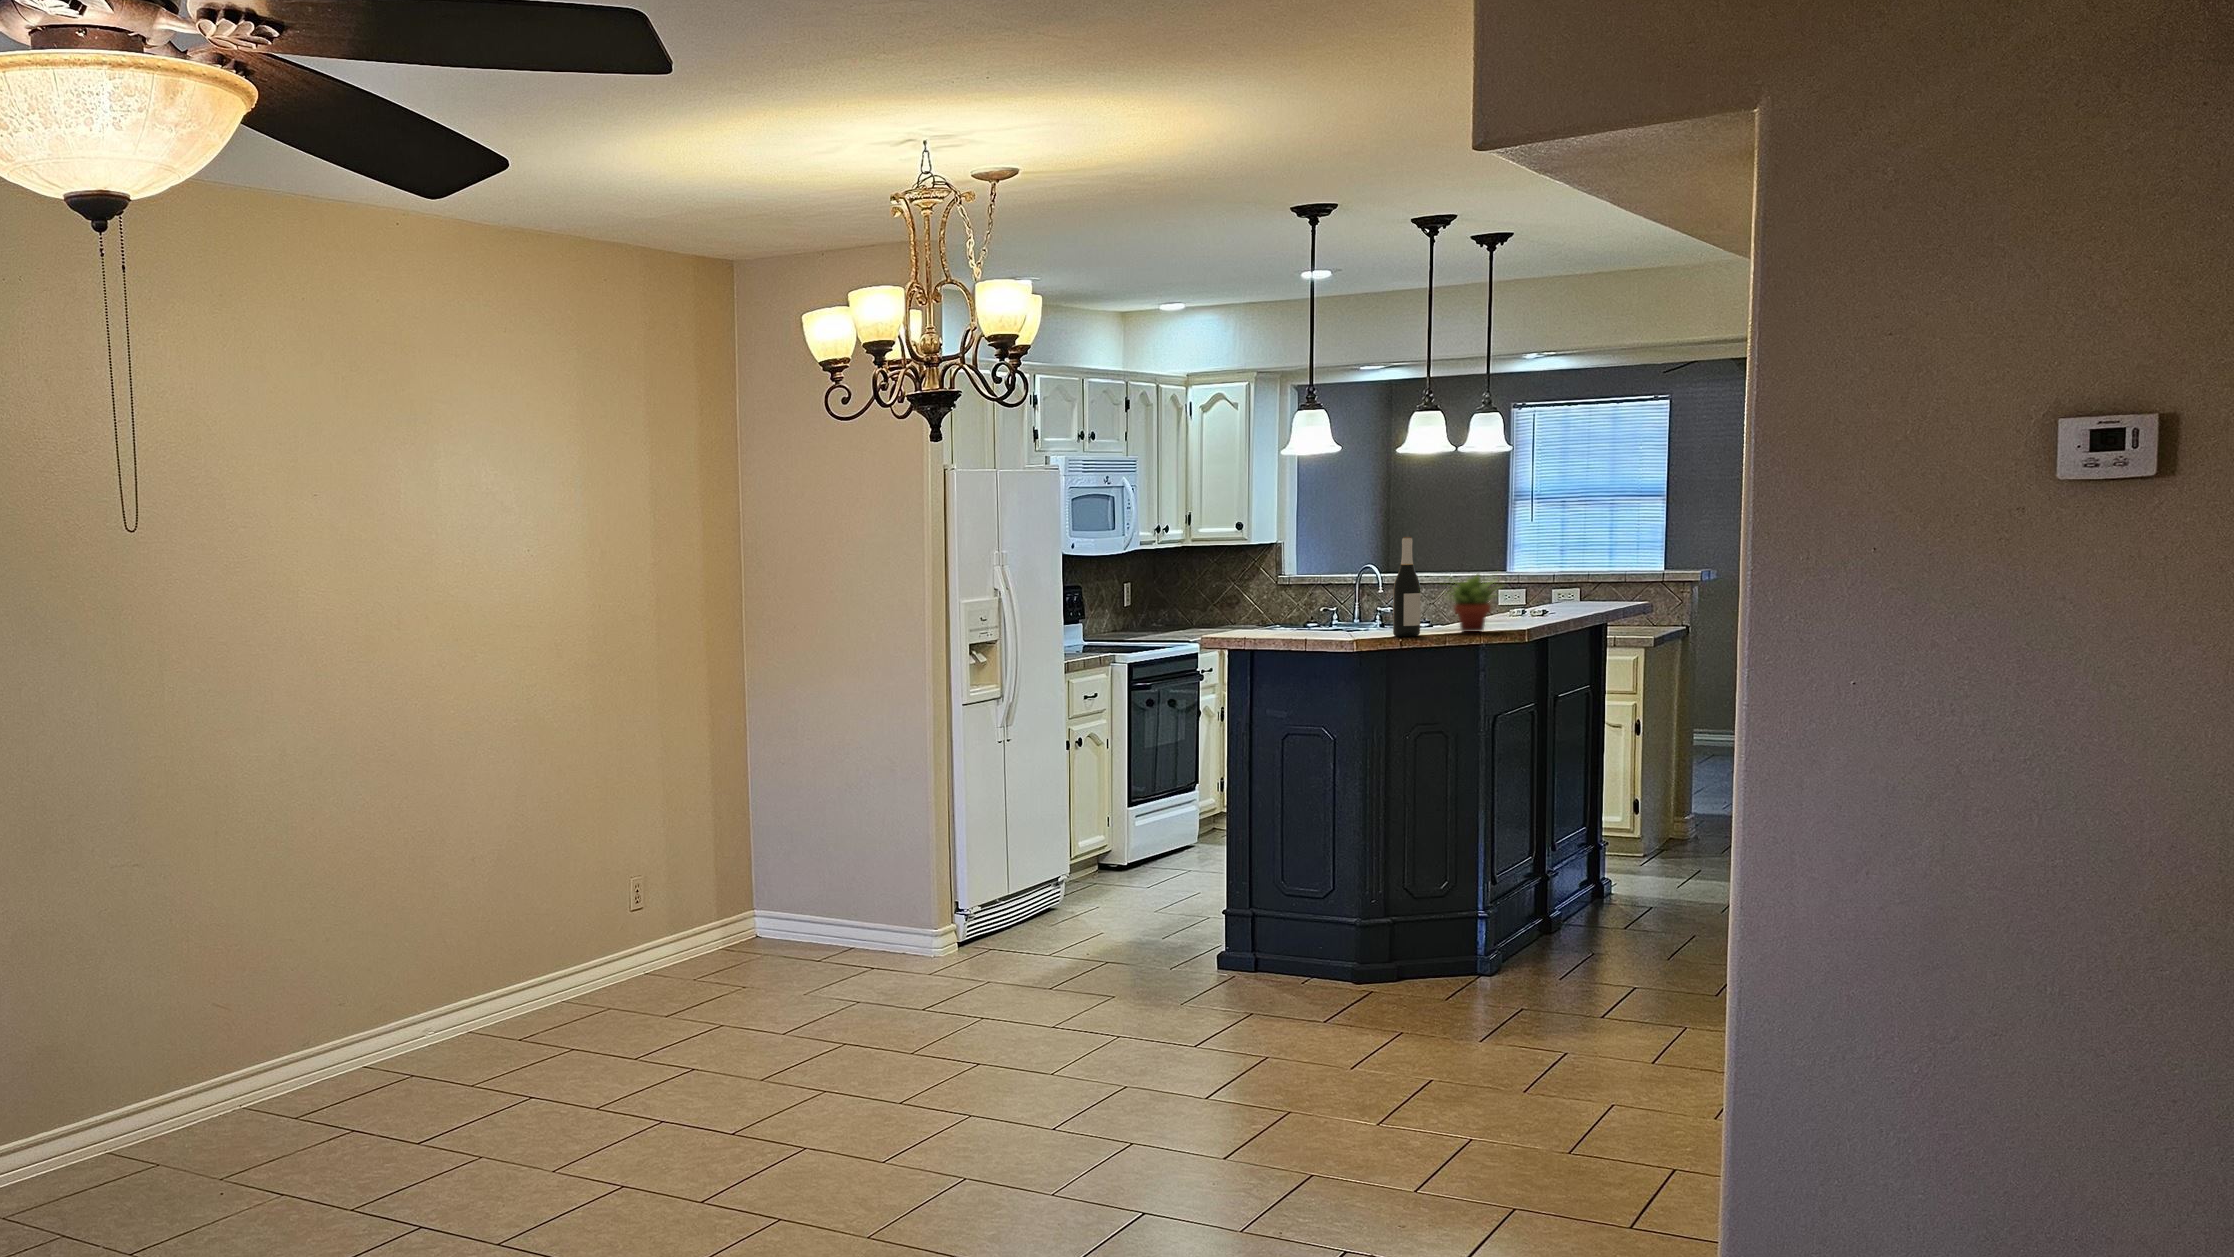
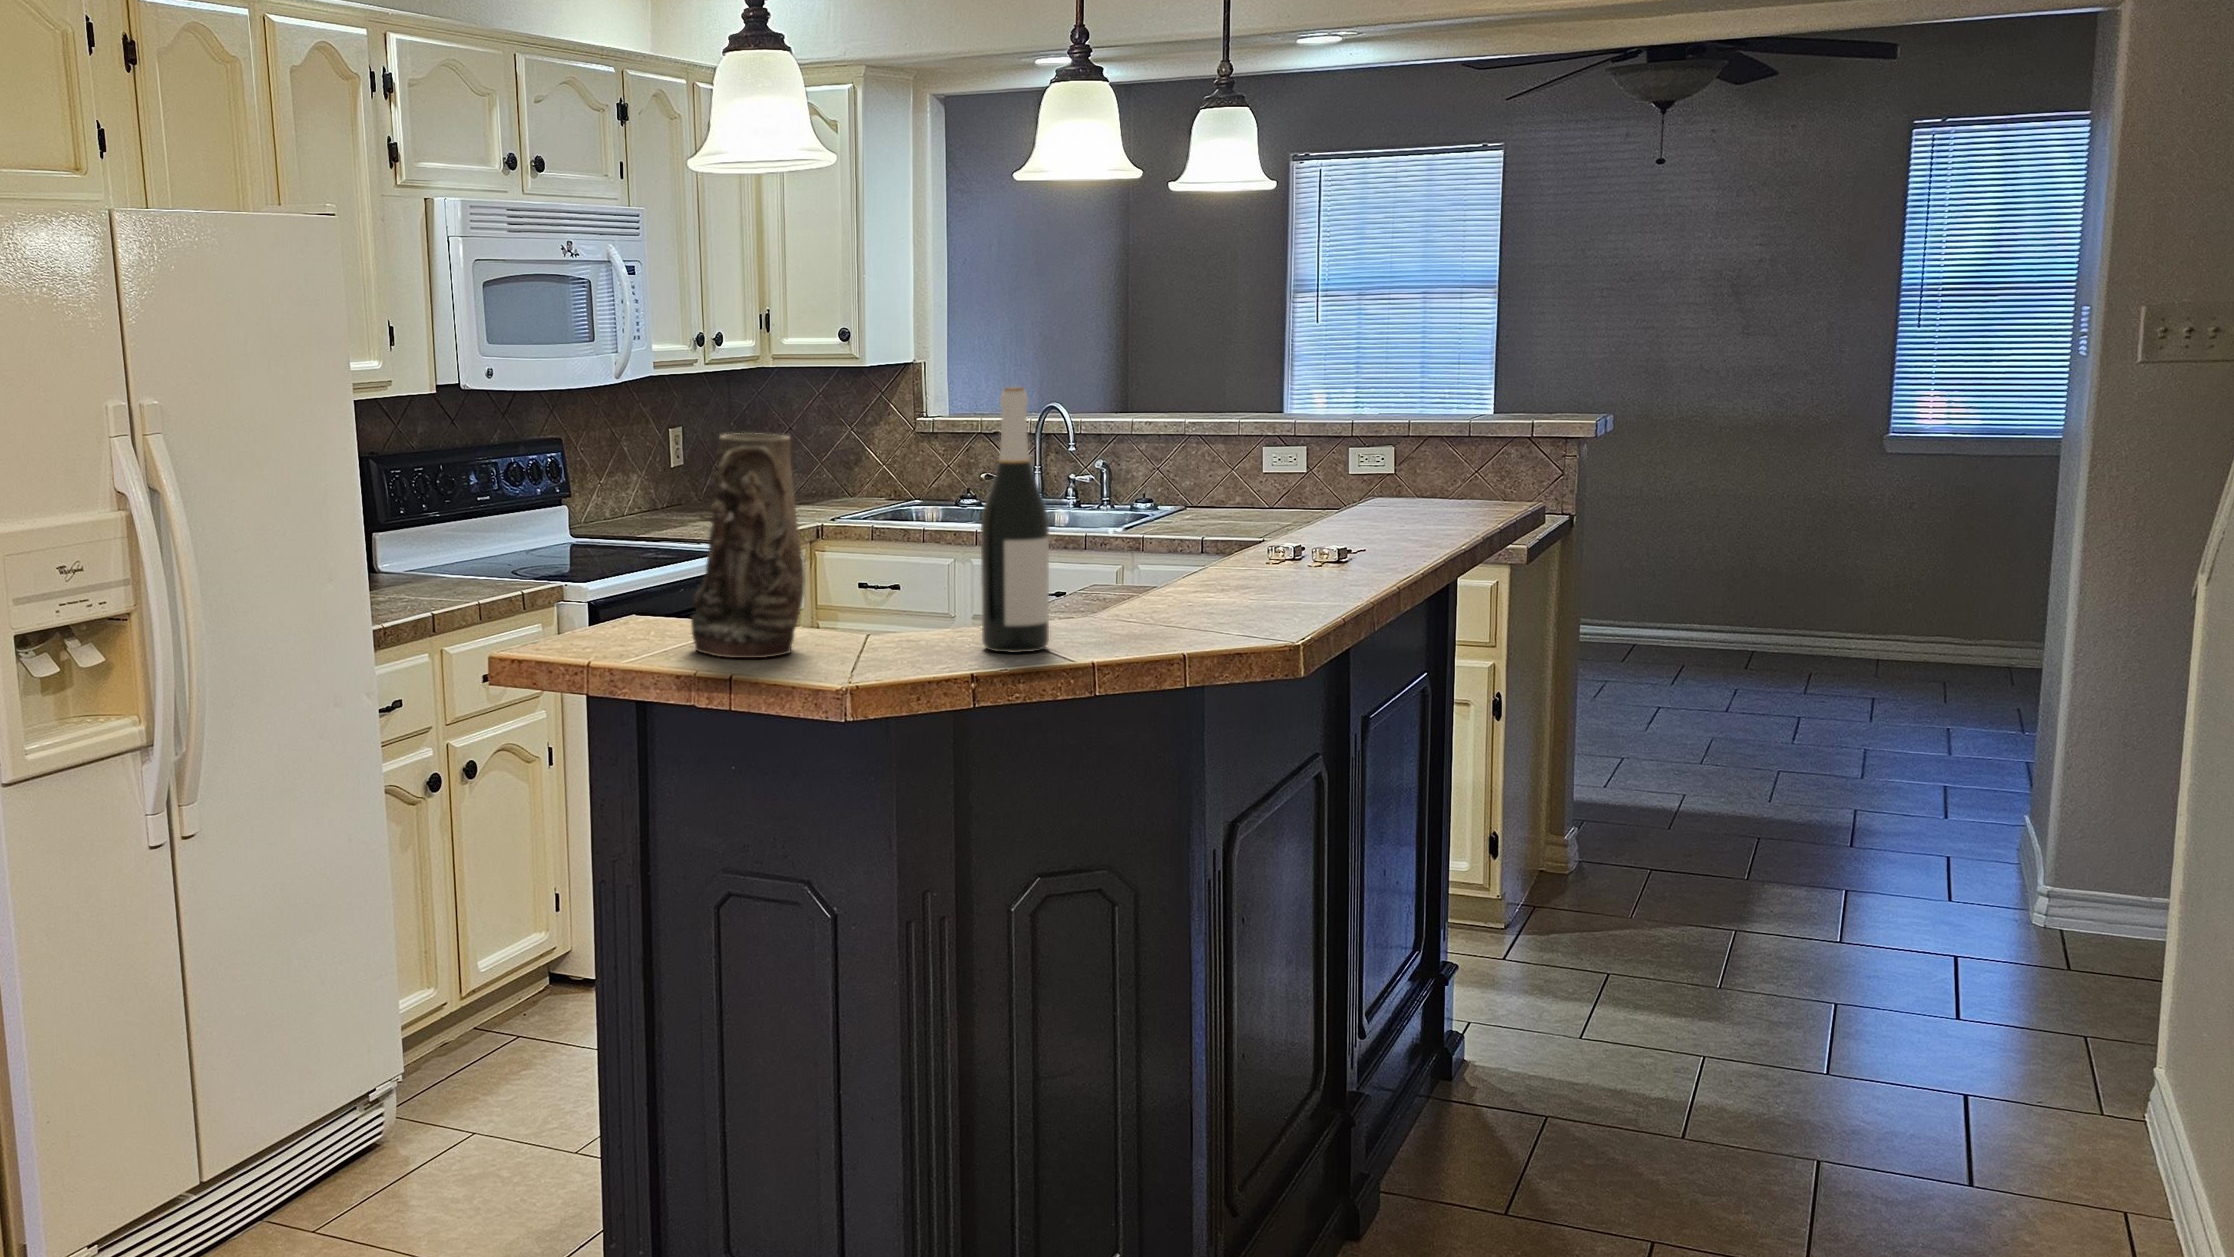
vase: none [1277,556,1323,638] -> present [691,433,805,658]
succulent plant: present [1450,574,1498,632] -> none [1093,469,1264,627]

